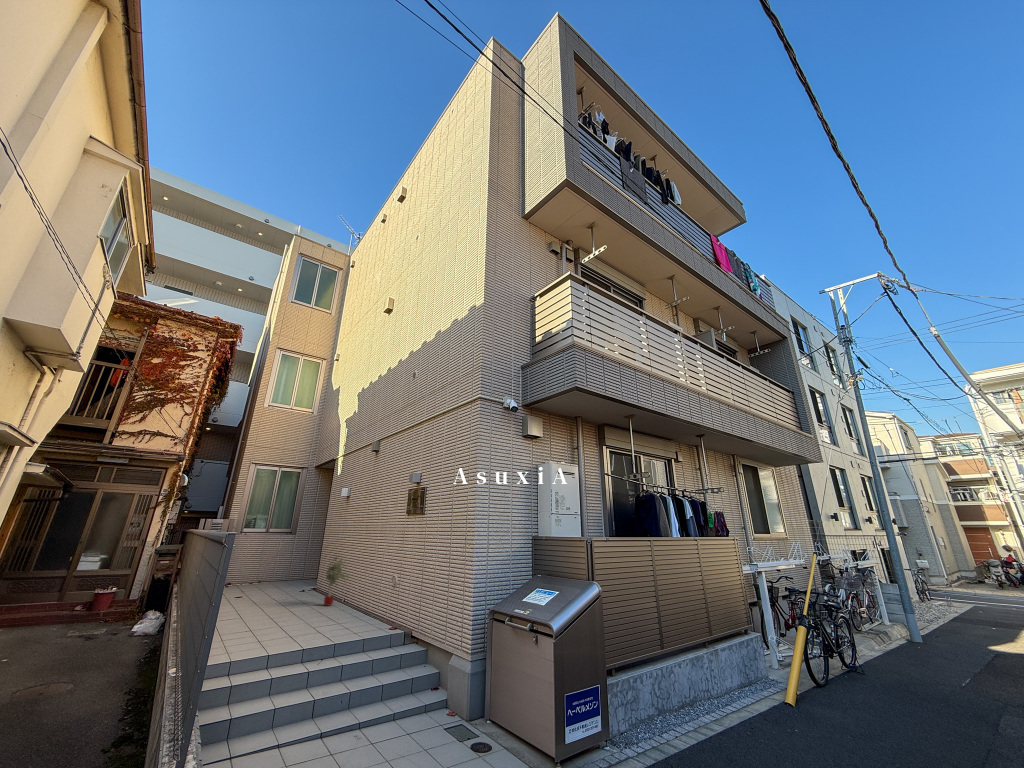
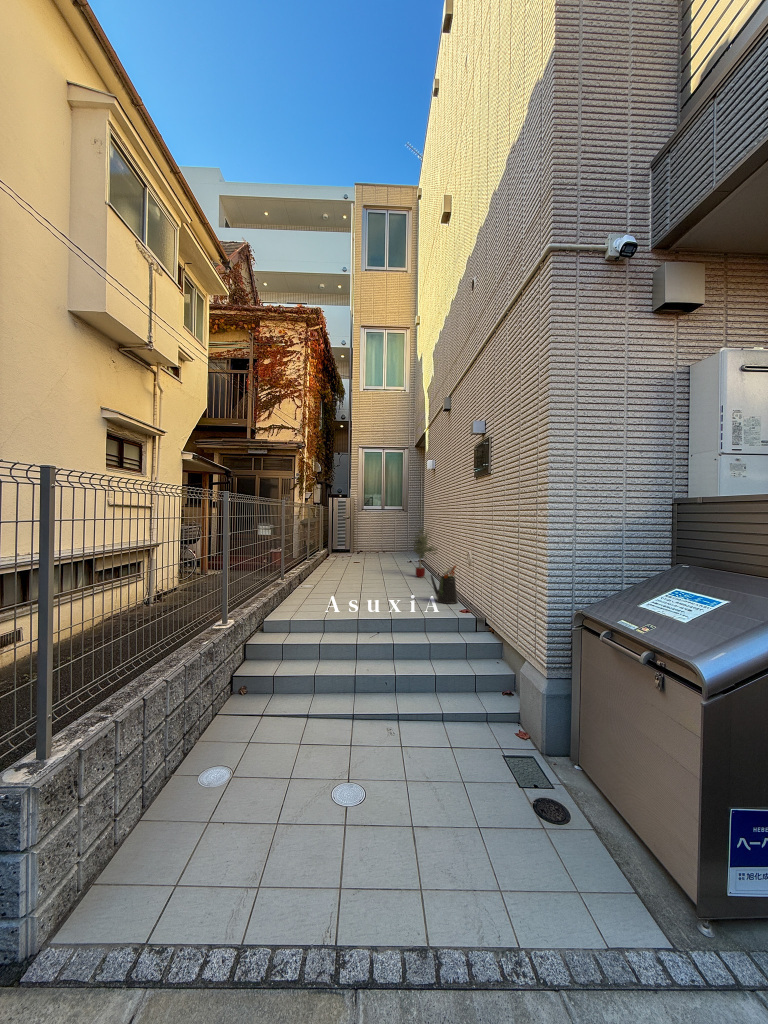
watering can: none [357,588,386,626] -> present [431,566,458,604]

